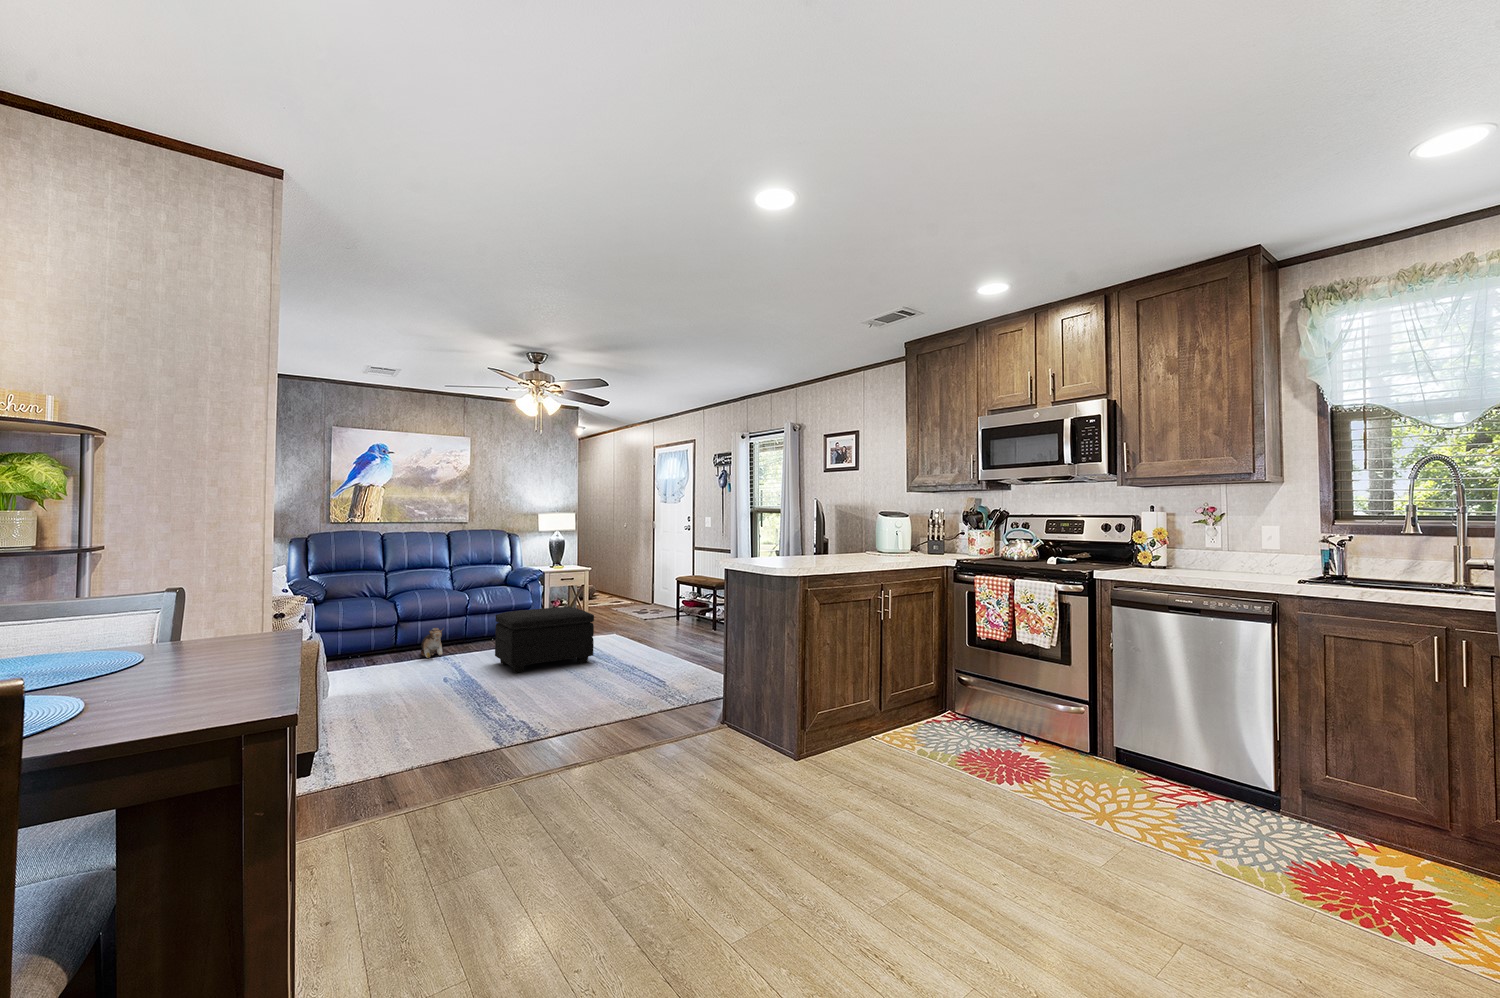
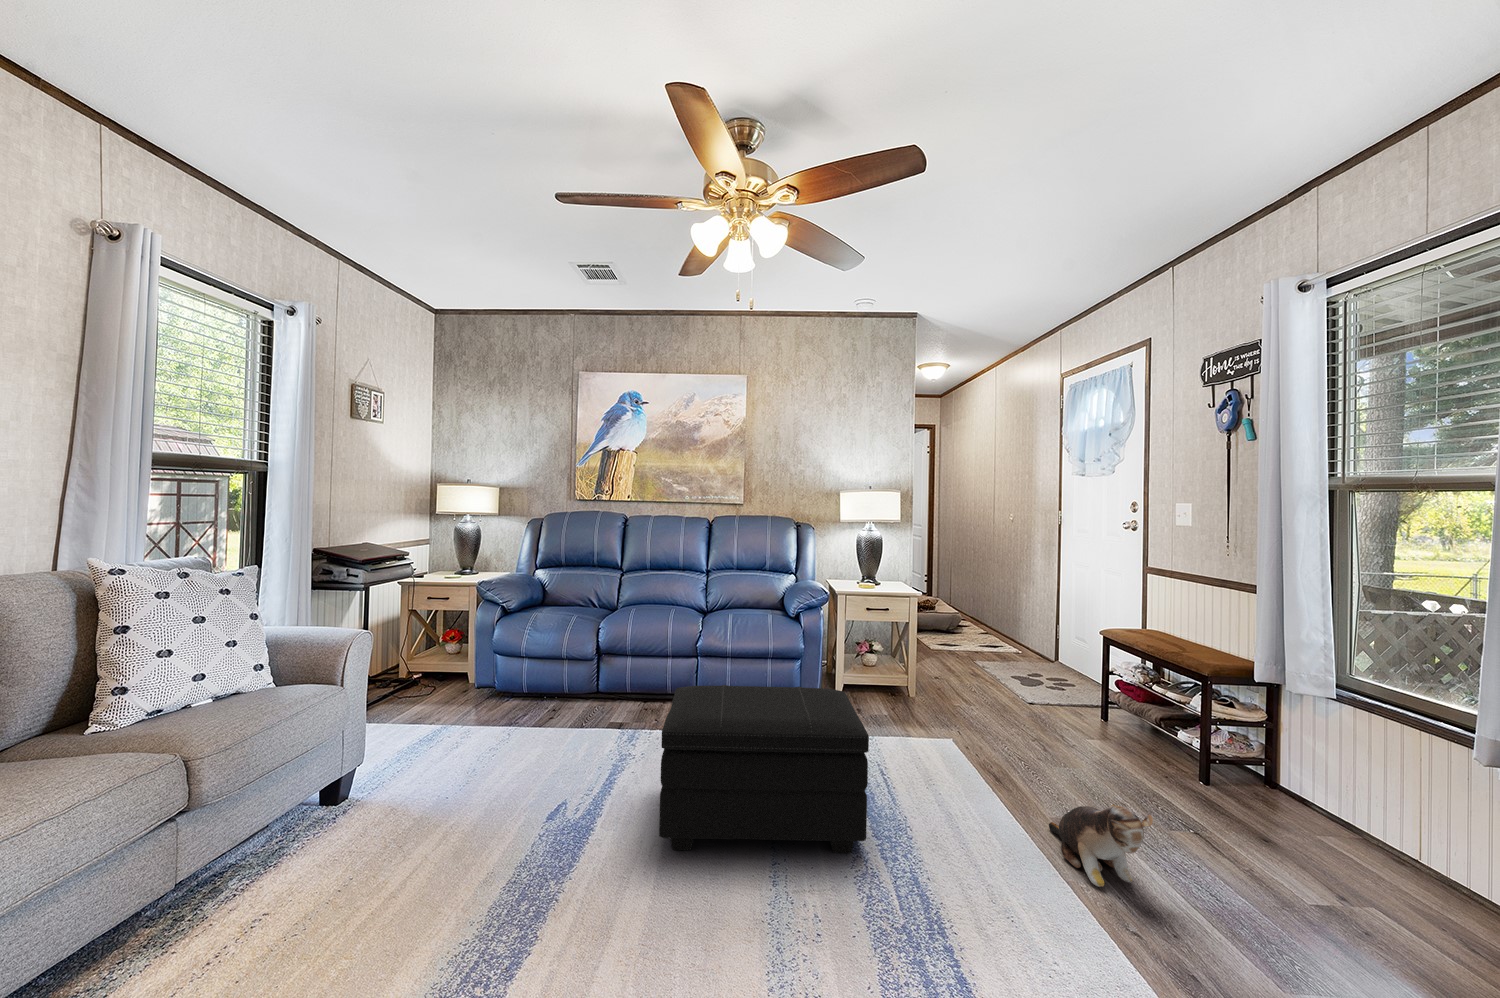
plush toy: present [421,628,443,658] -> present [1049,804,1153,887]

